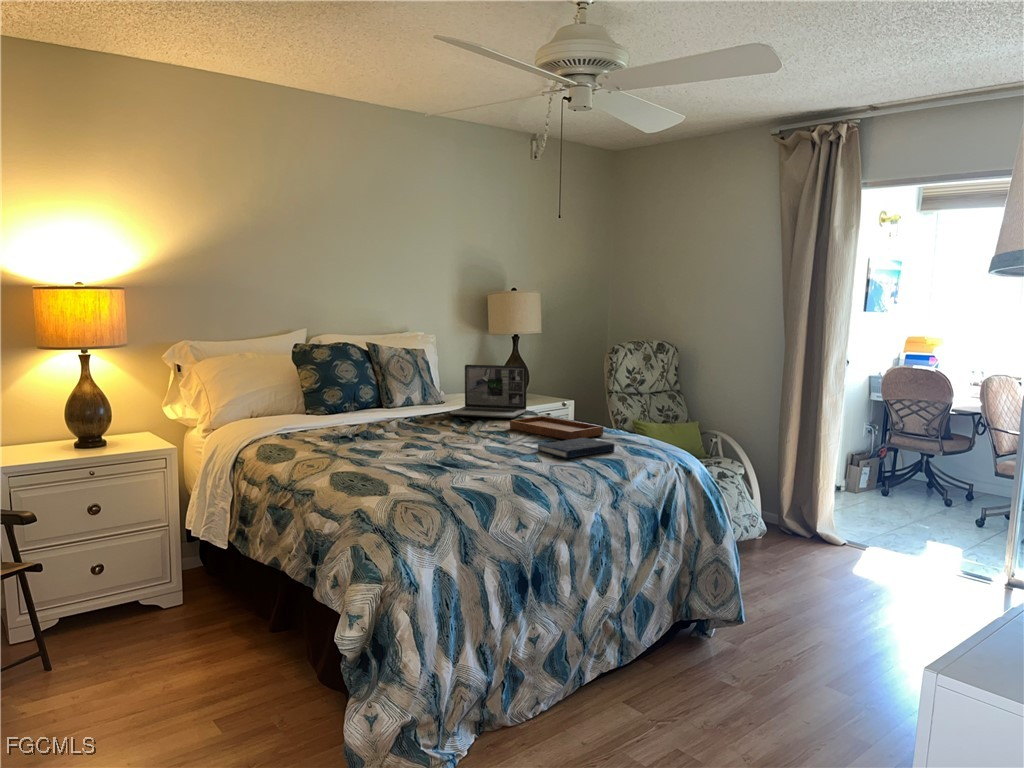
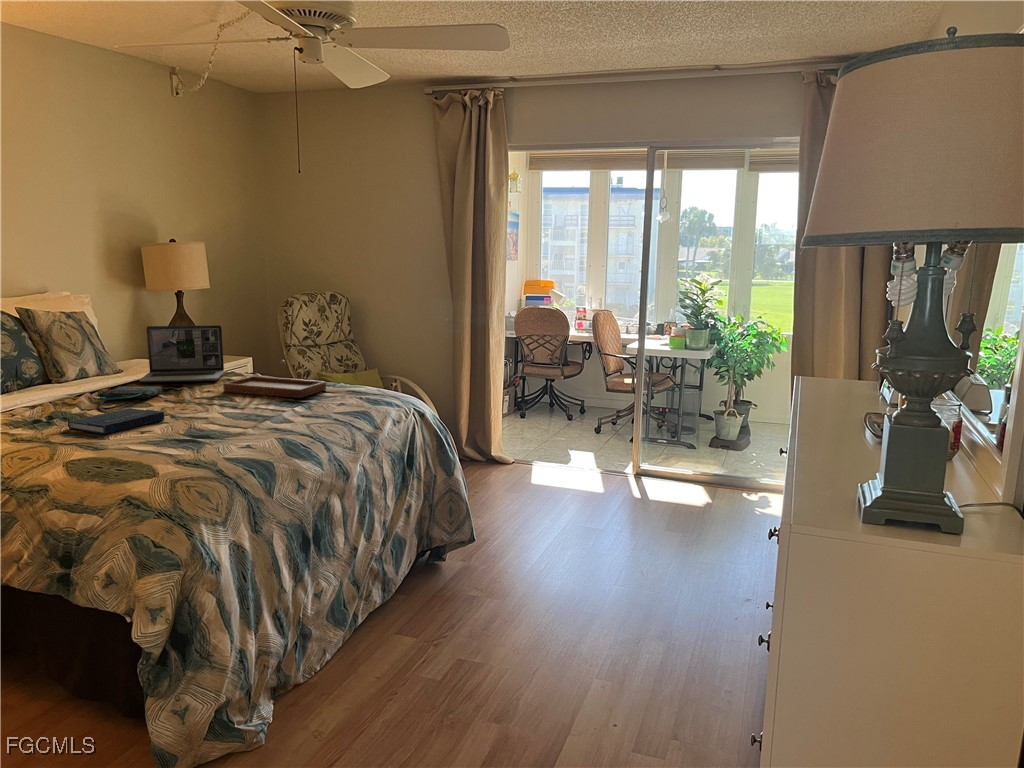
tote bag: none [401,417,460,436] -> present [99,386,163,410]
book: present [538,438,615,458] -> present [61,408,164,434]

